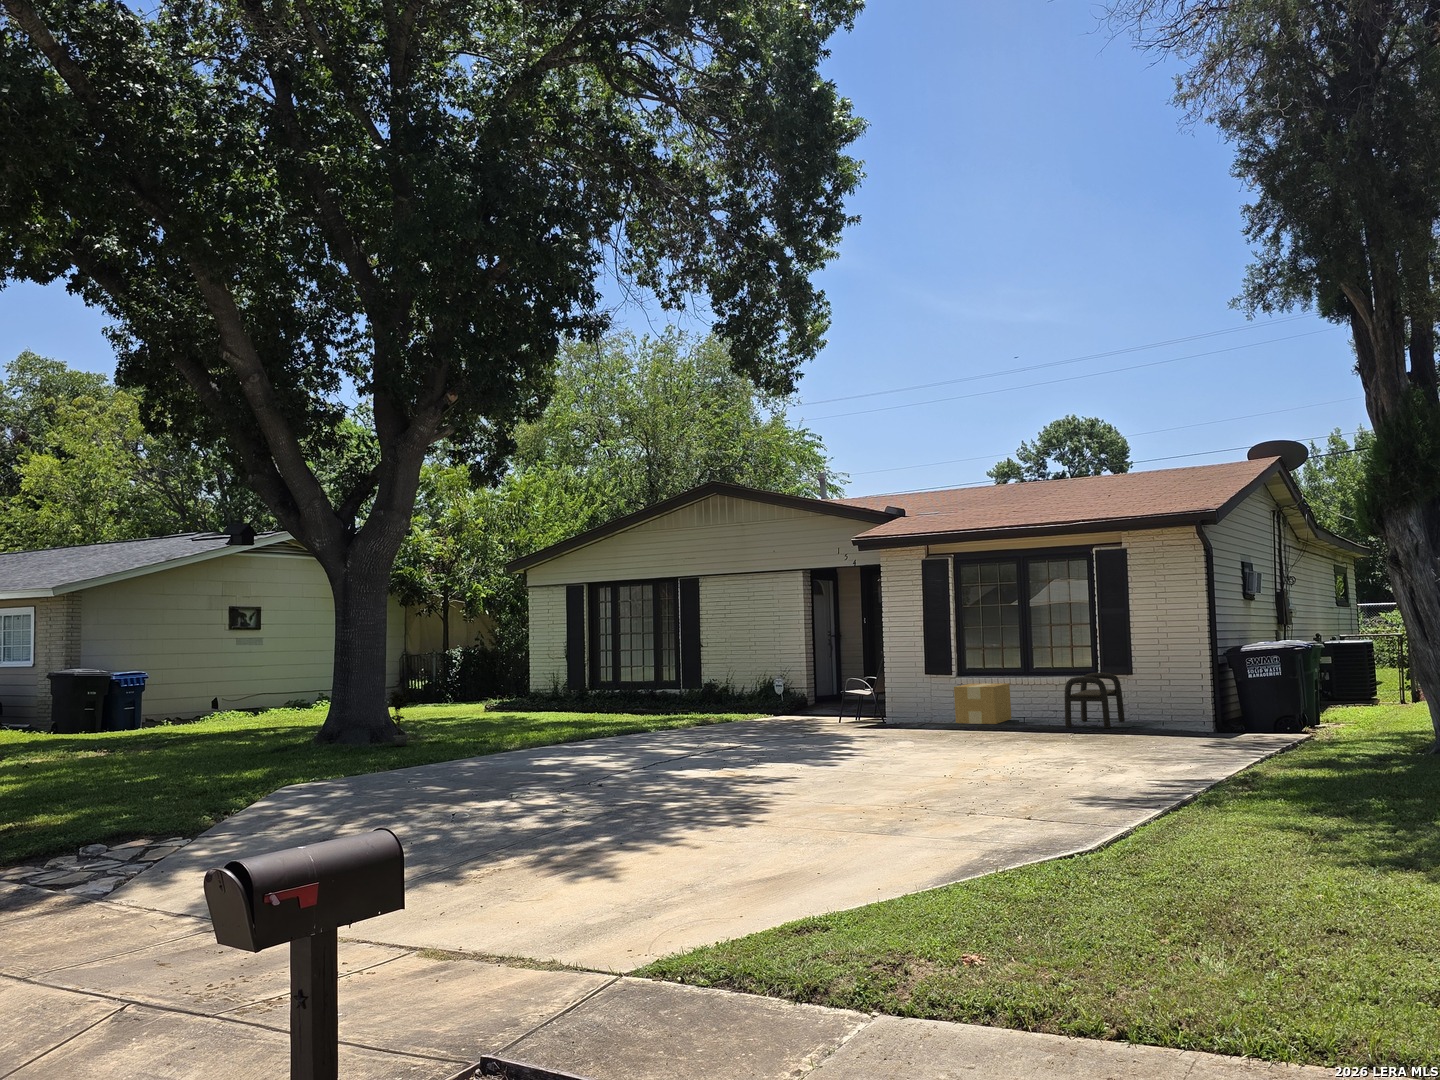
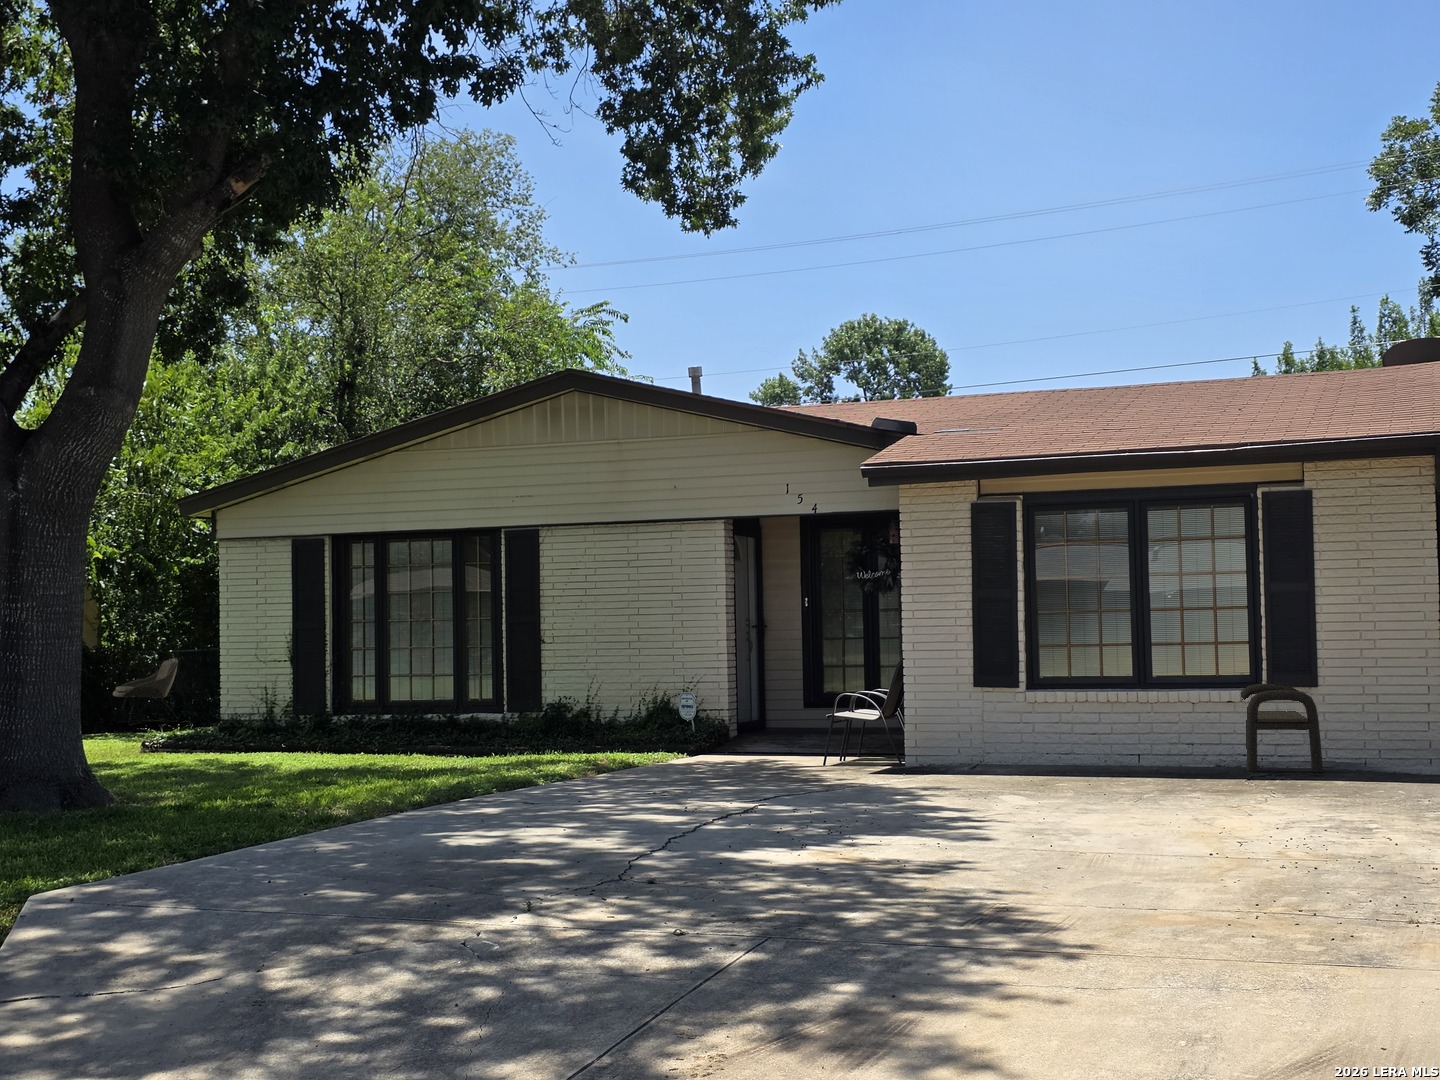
lounge chair: none [485,656,521,696] -> present [113,658,178,726]
cardboard box: present [954,683,1012,724] -> none [1048,701,1121,767]
potted plant: present [387,685,413,746] -> none [43,712,101,837]

